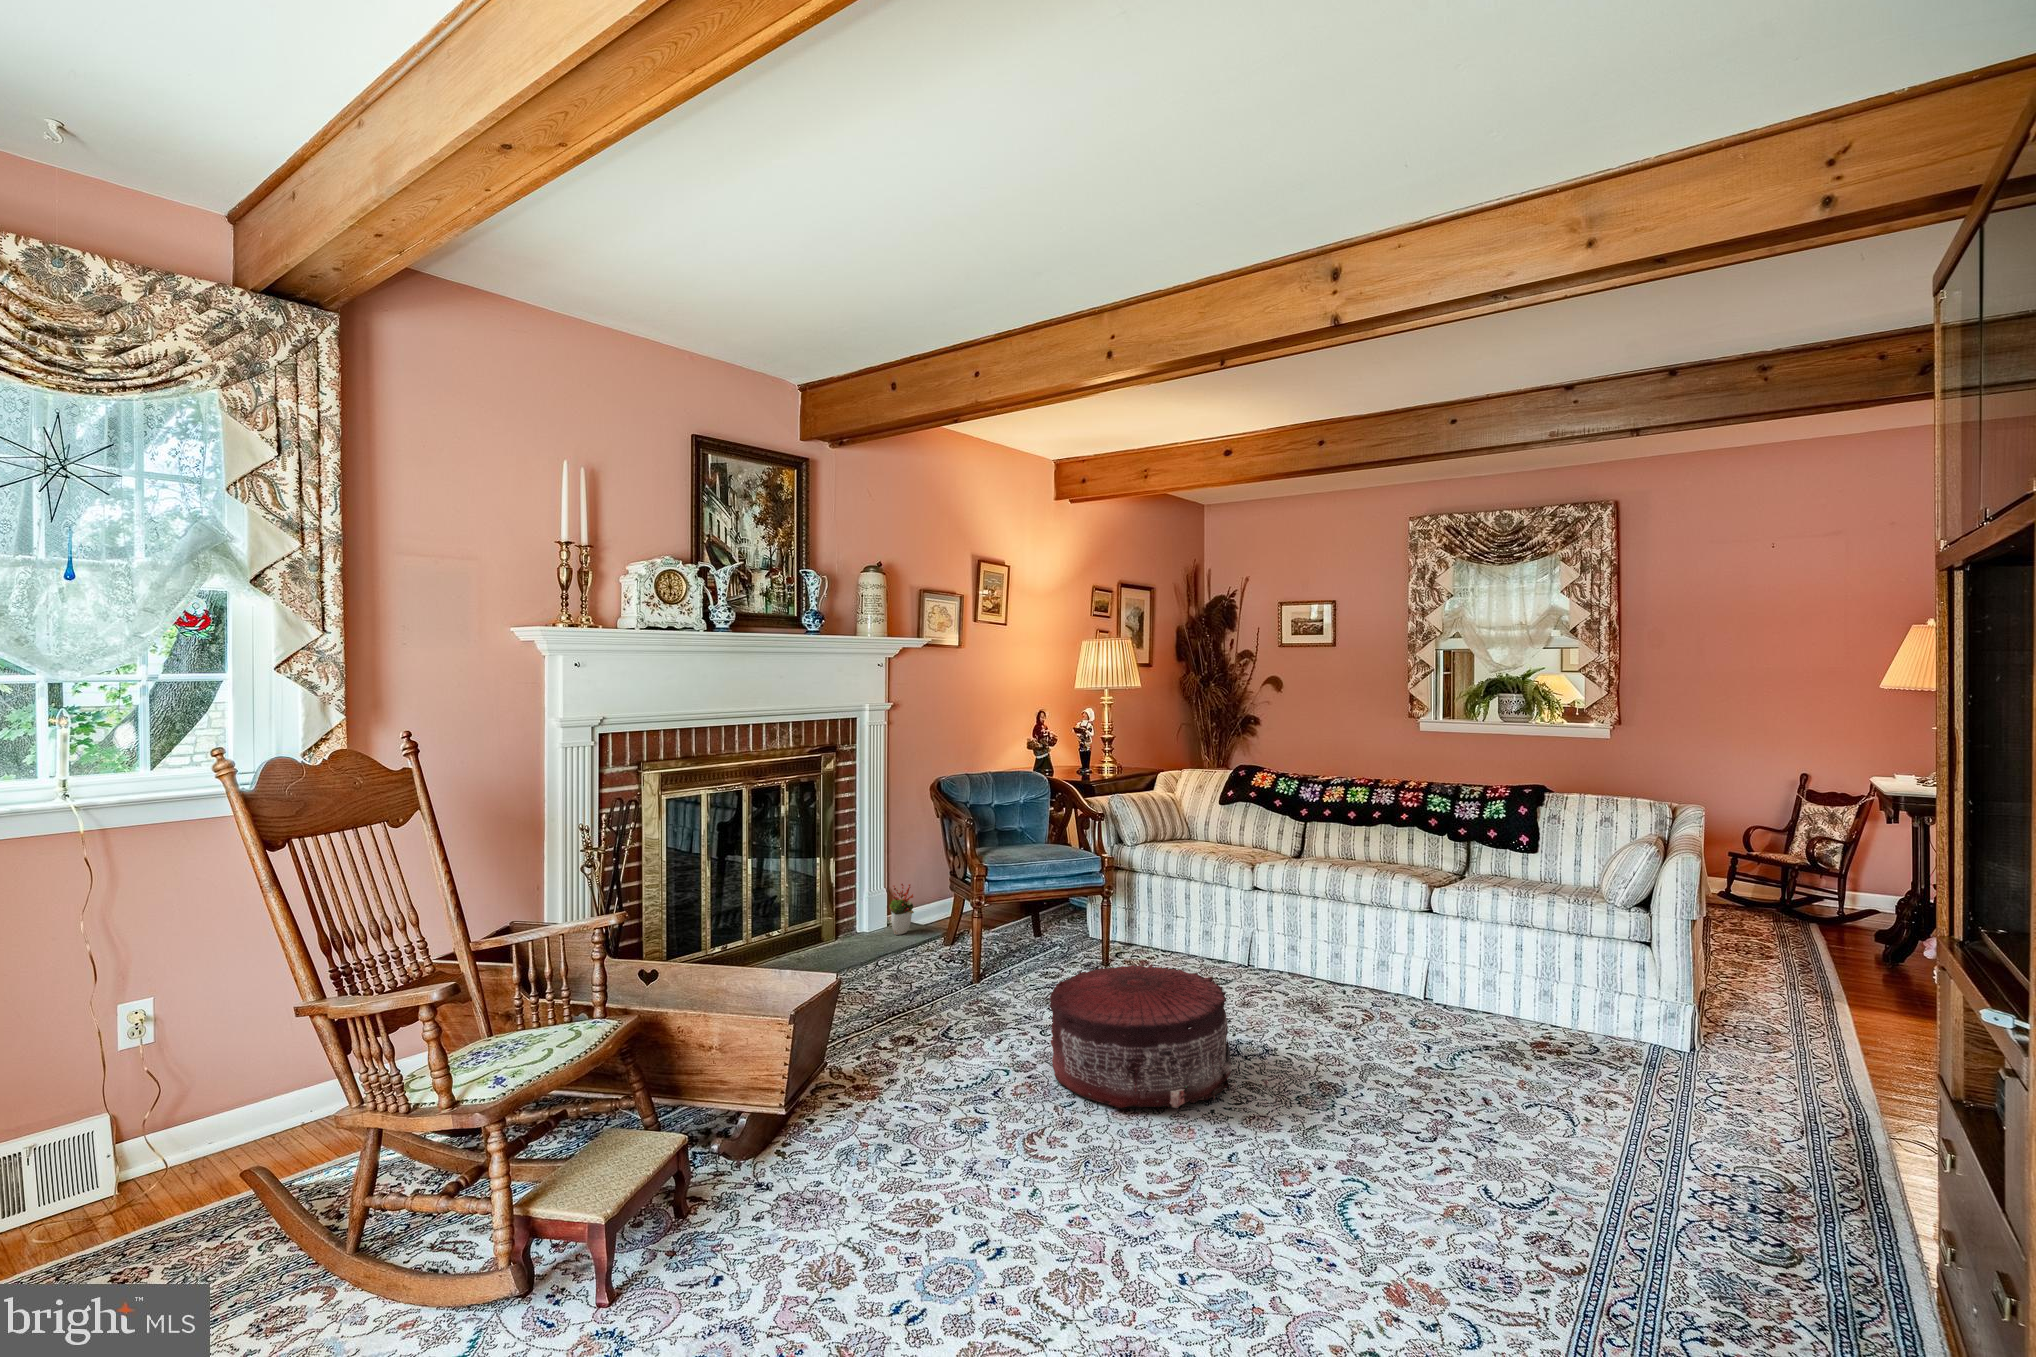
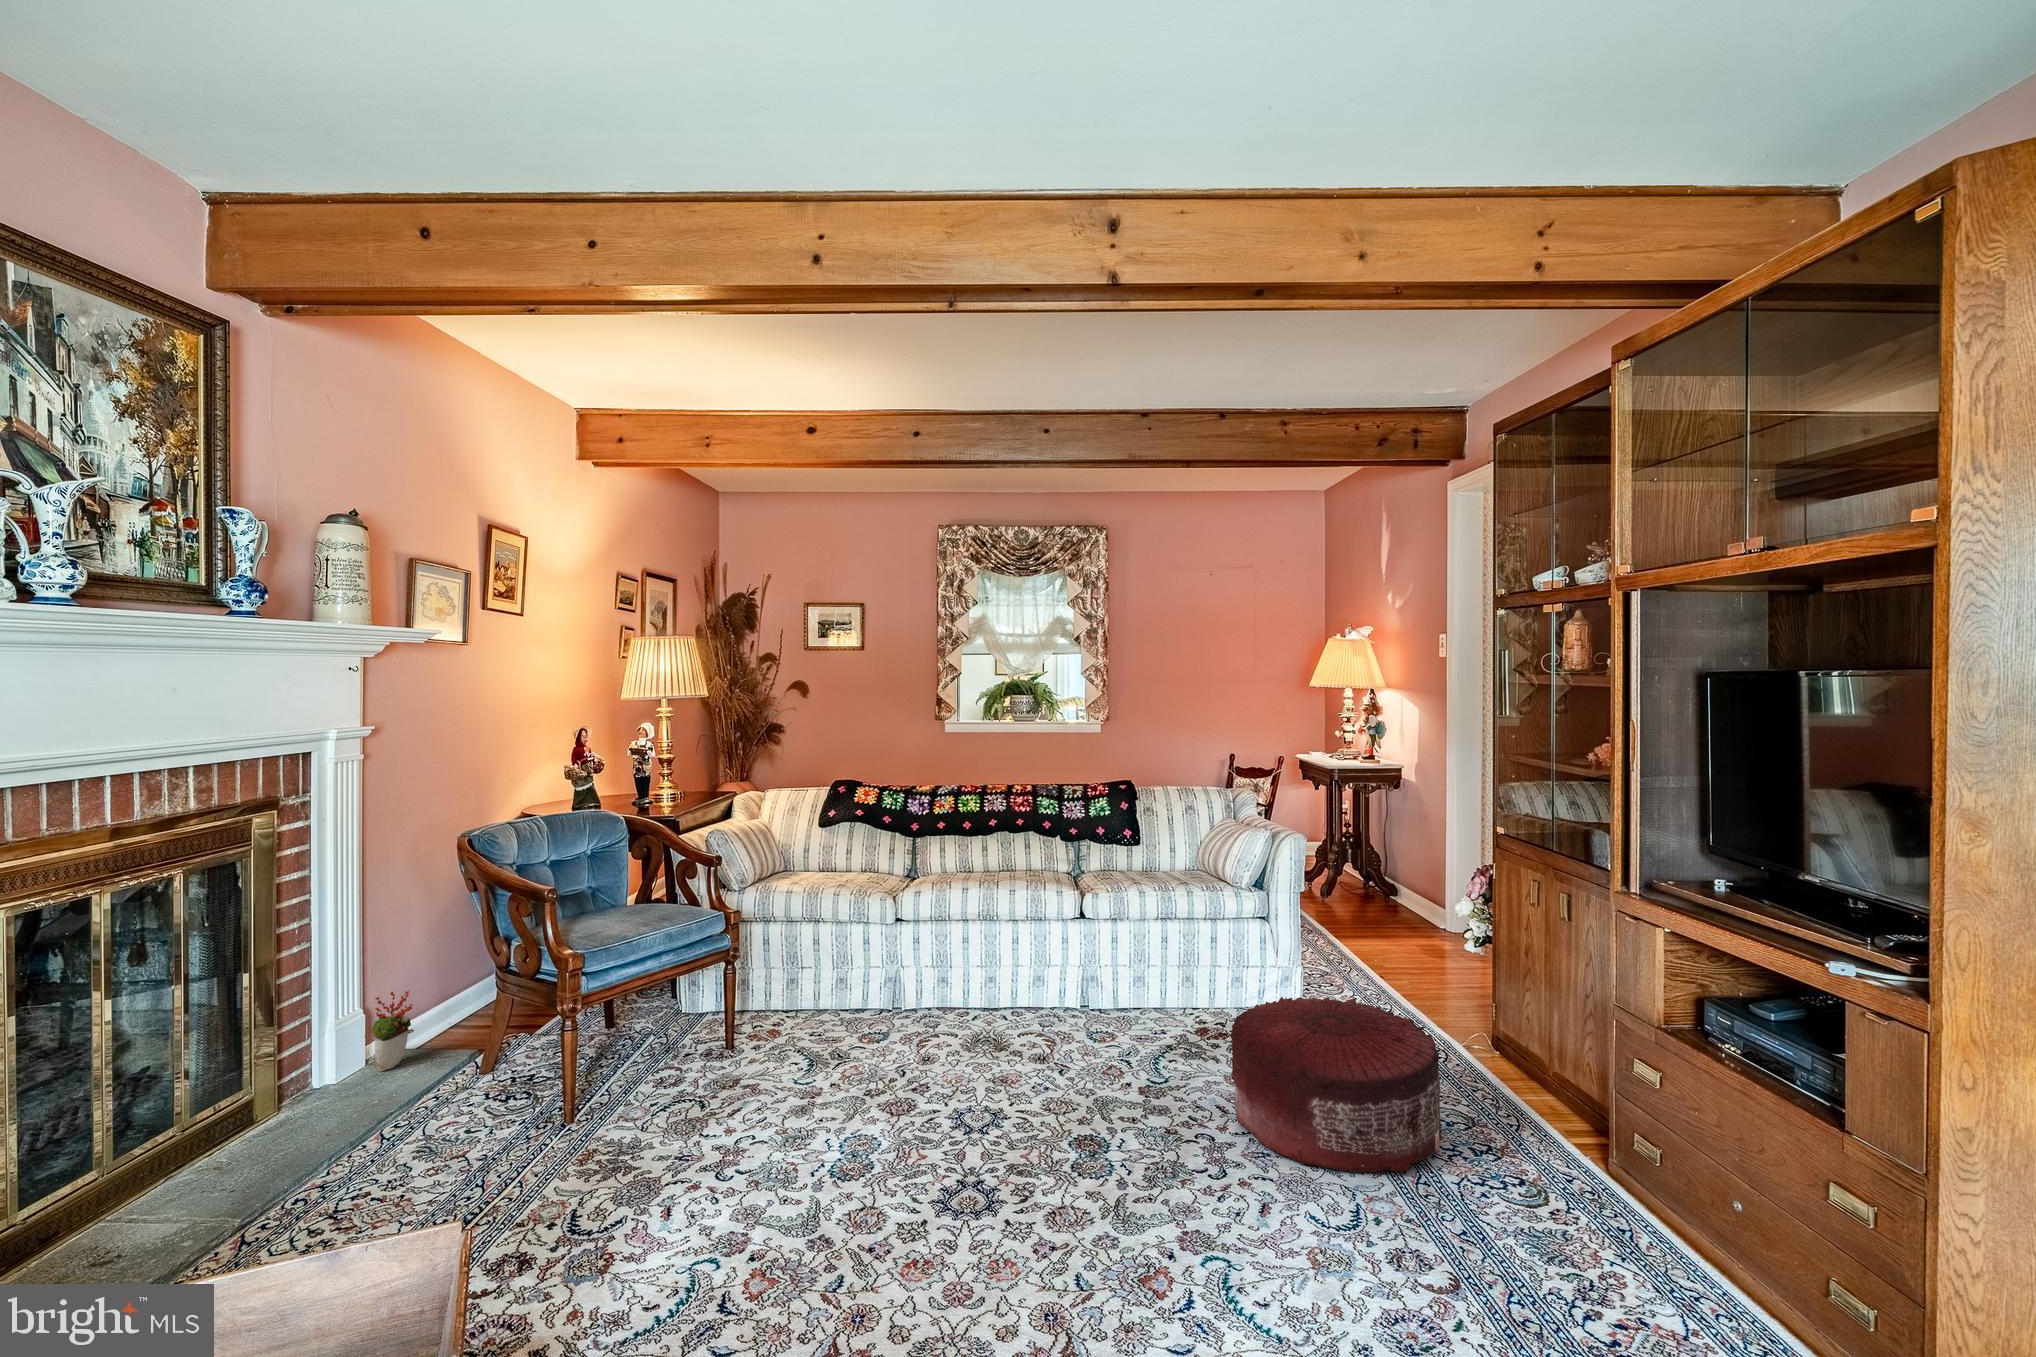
pouf: present [1050,964,1231,1108] -> present [1230,997,1442,1172]

